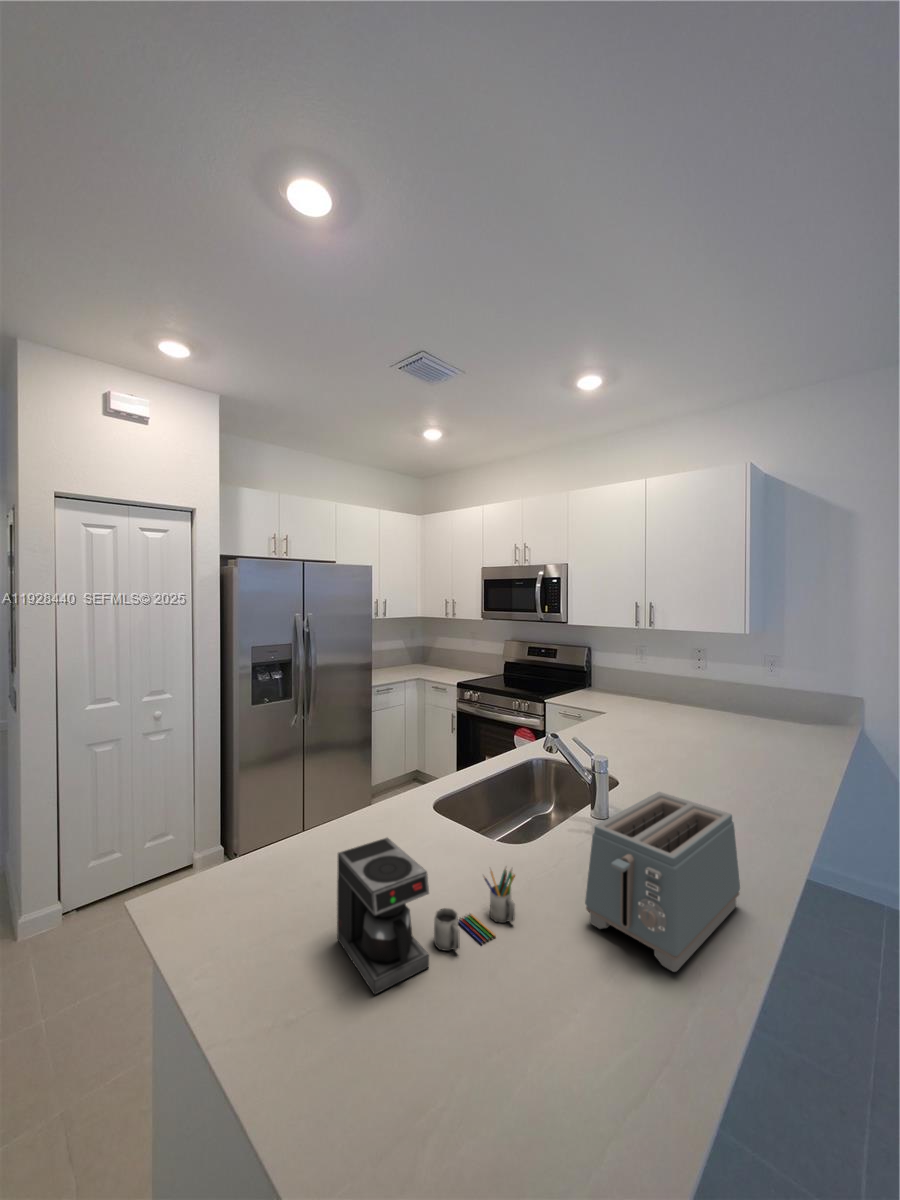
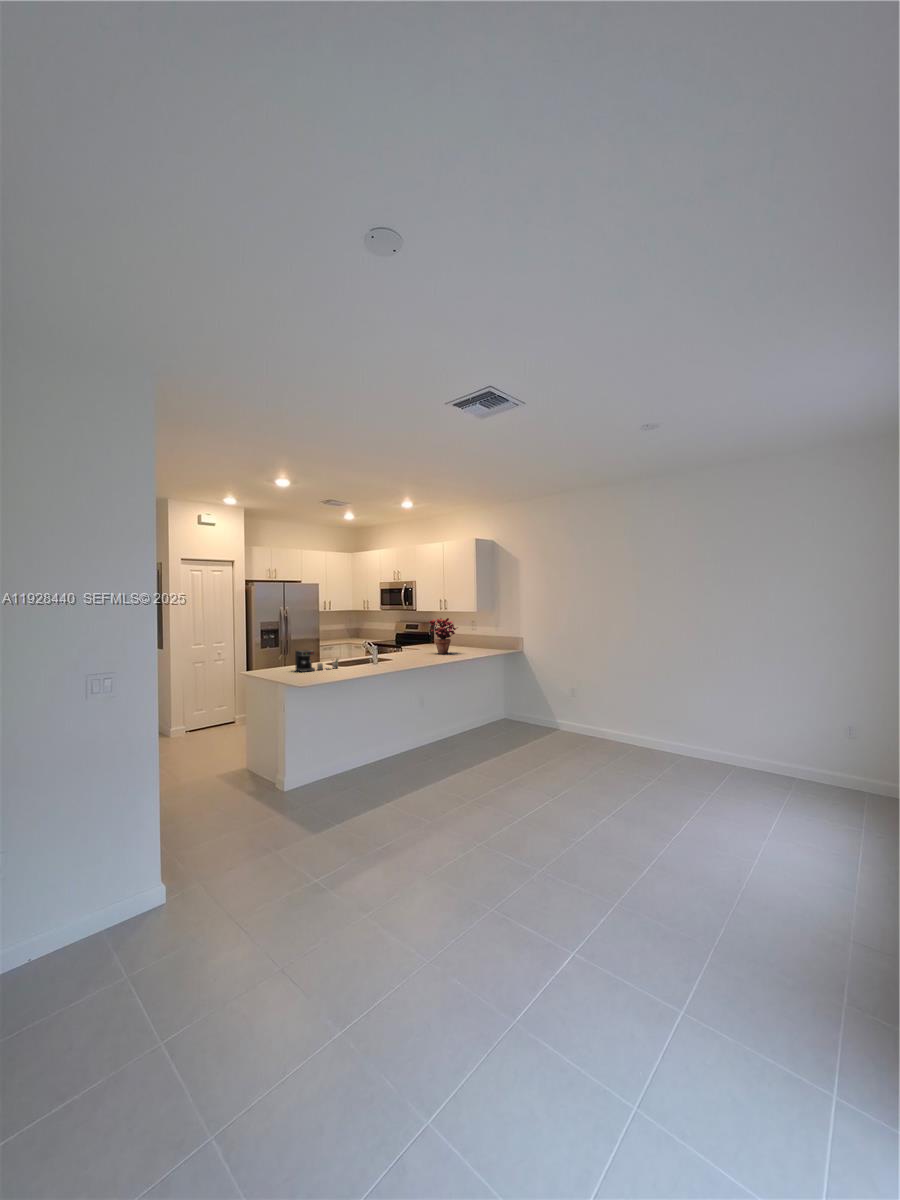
potted plant: none [673,661,773,761] -> present [428,618,458,654]
toaster: present [585,792,740,972] -> none [354,643,394,669]

